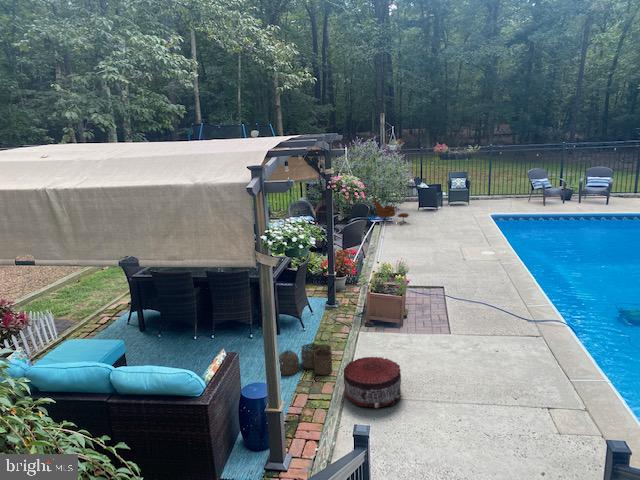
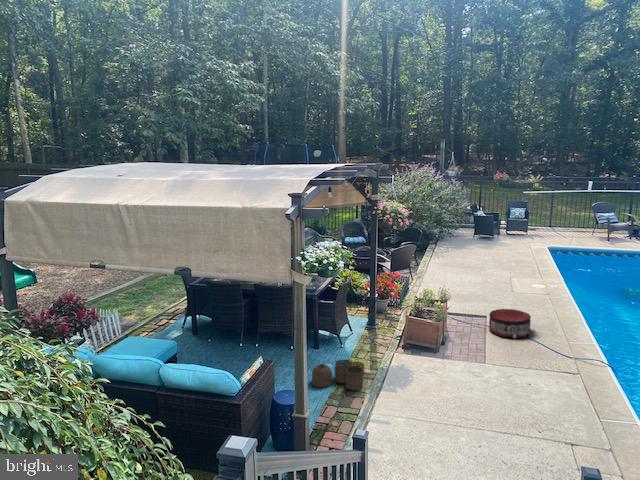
lounge chair: present [374,197,409,223] -> none [426,222,462,252]
pouf: present [344,357,401,408] -> present [489,309,531,338]

